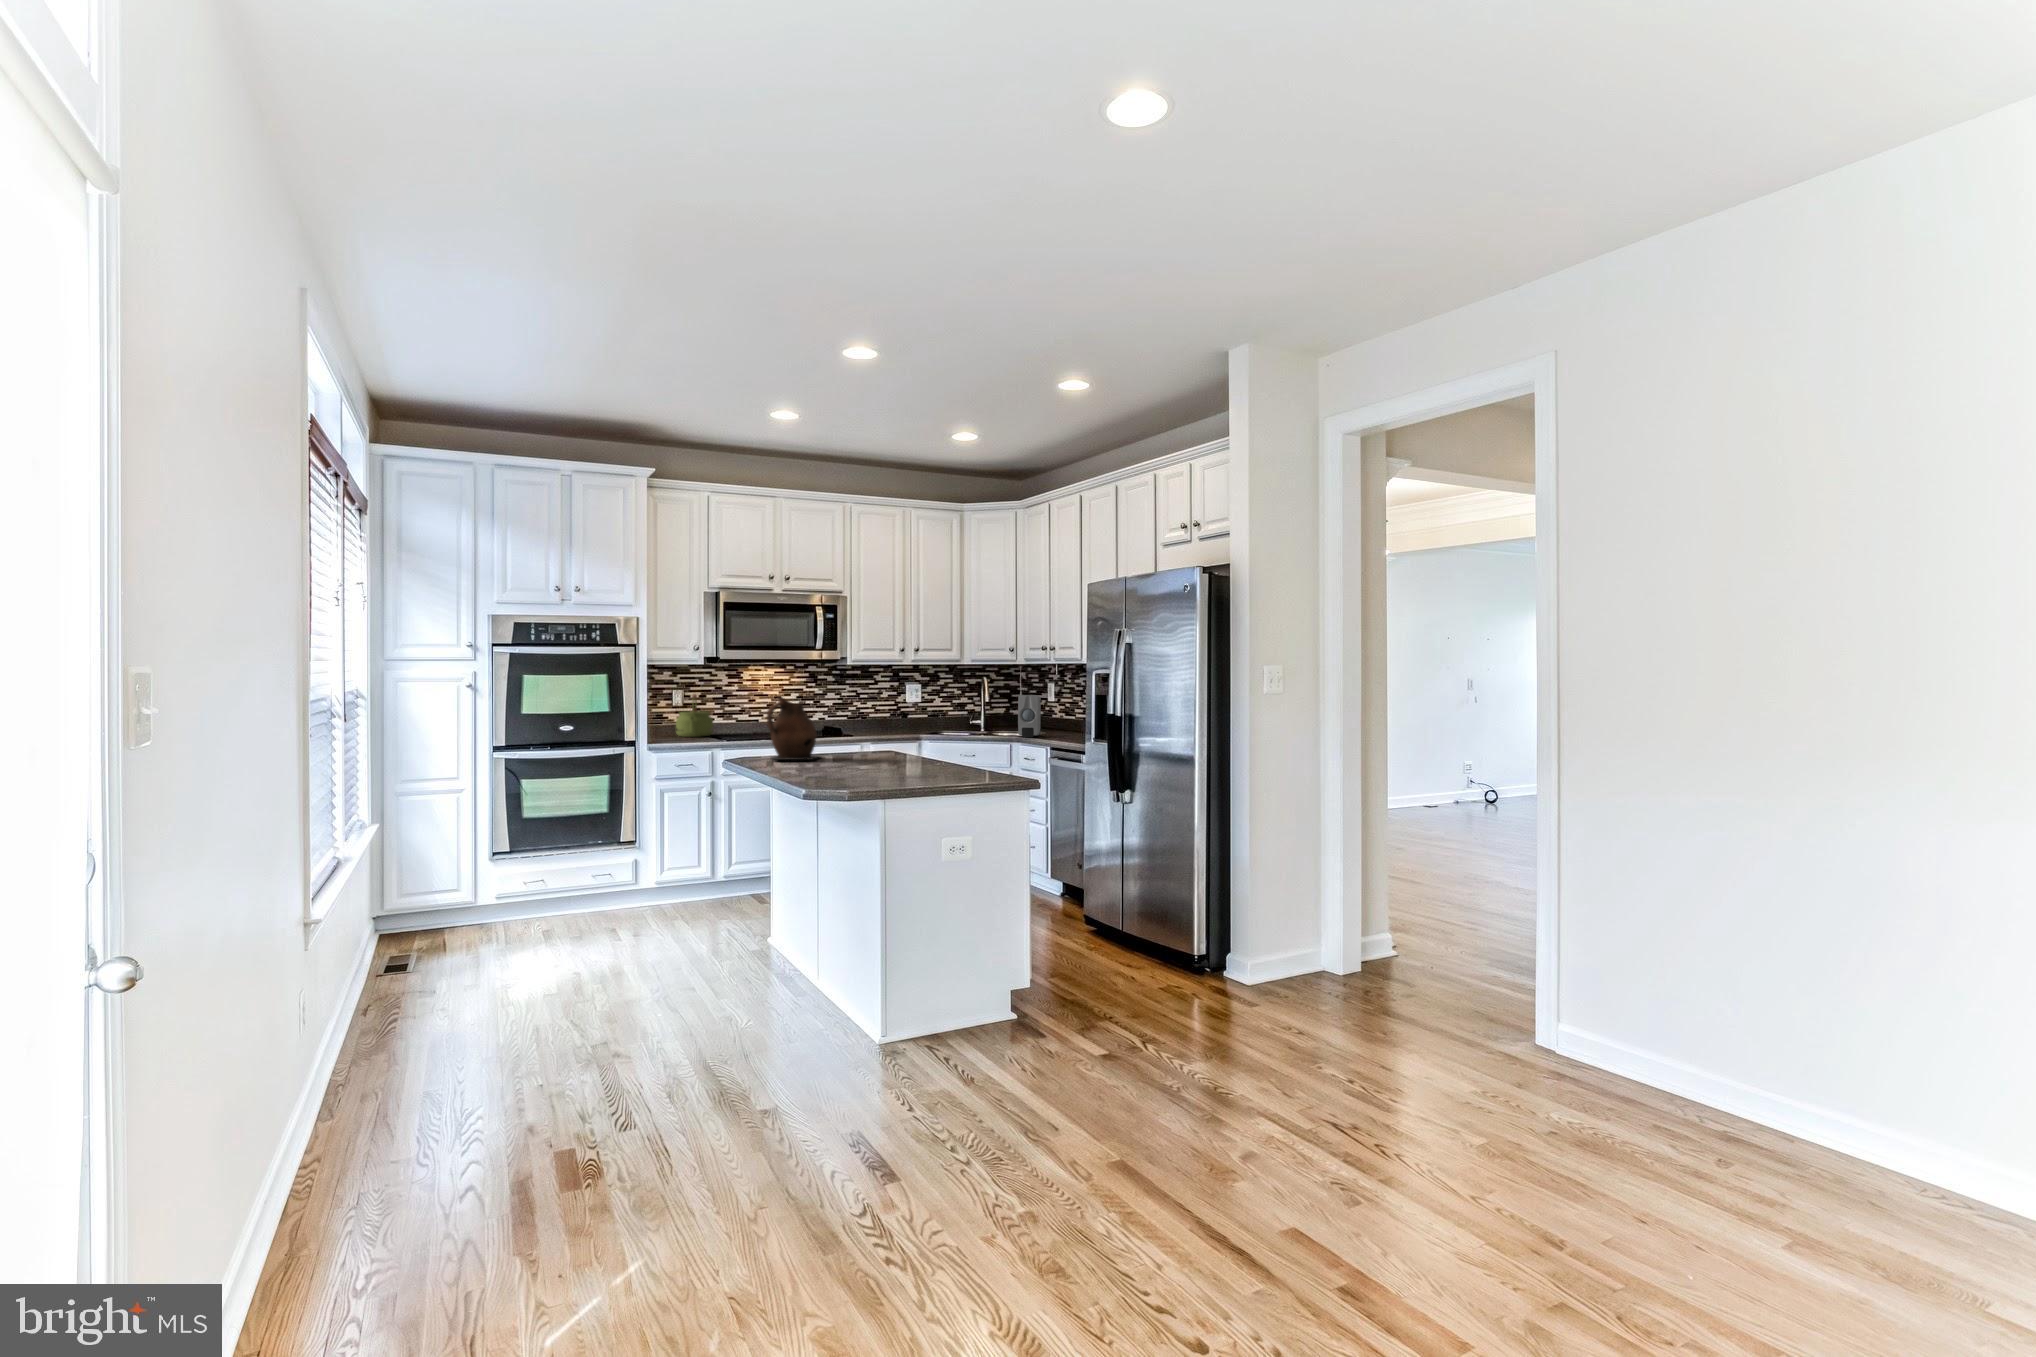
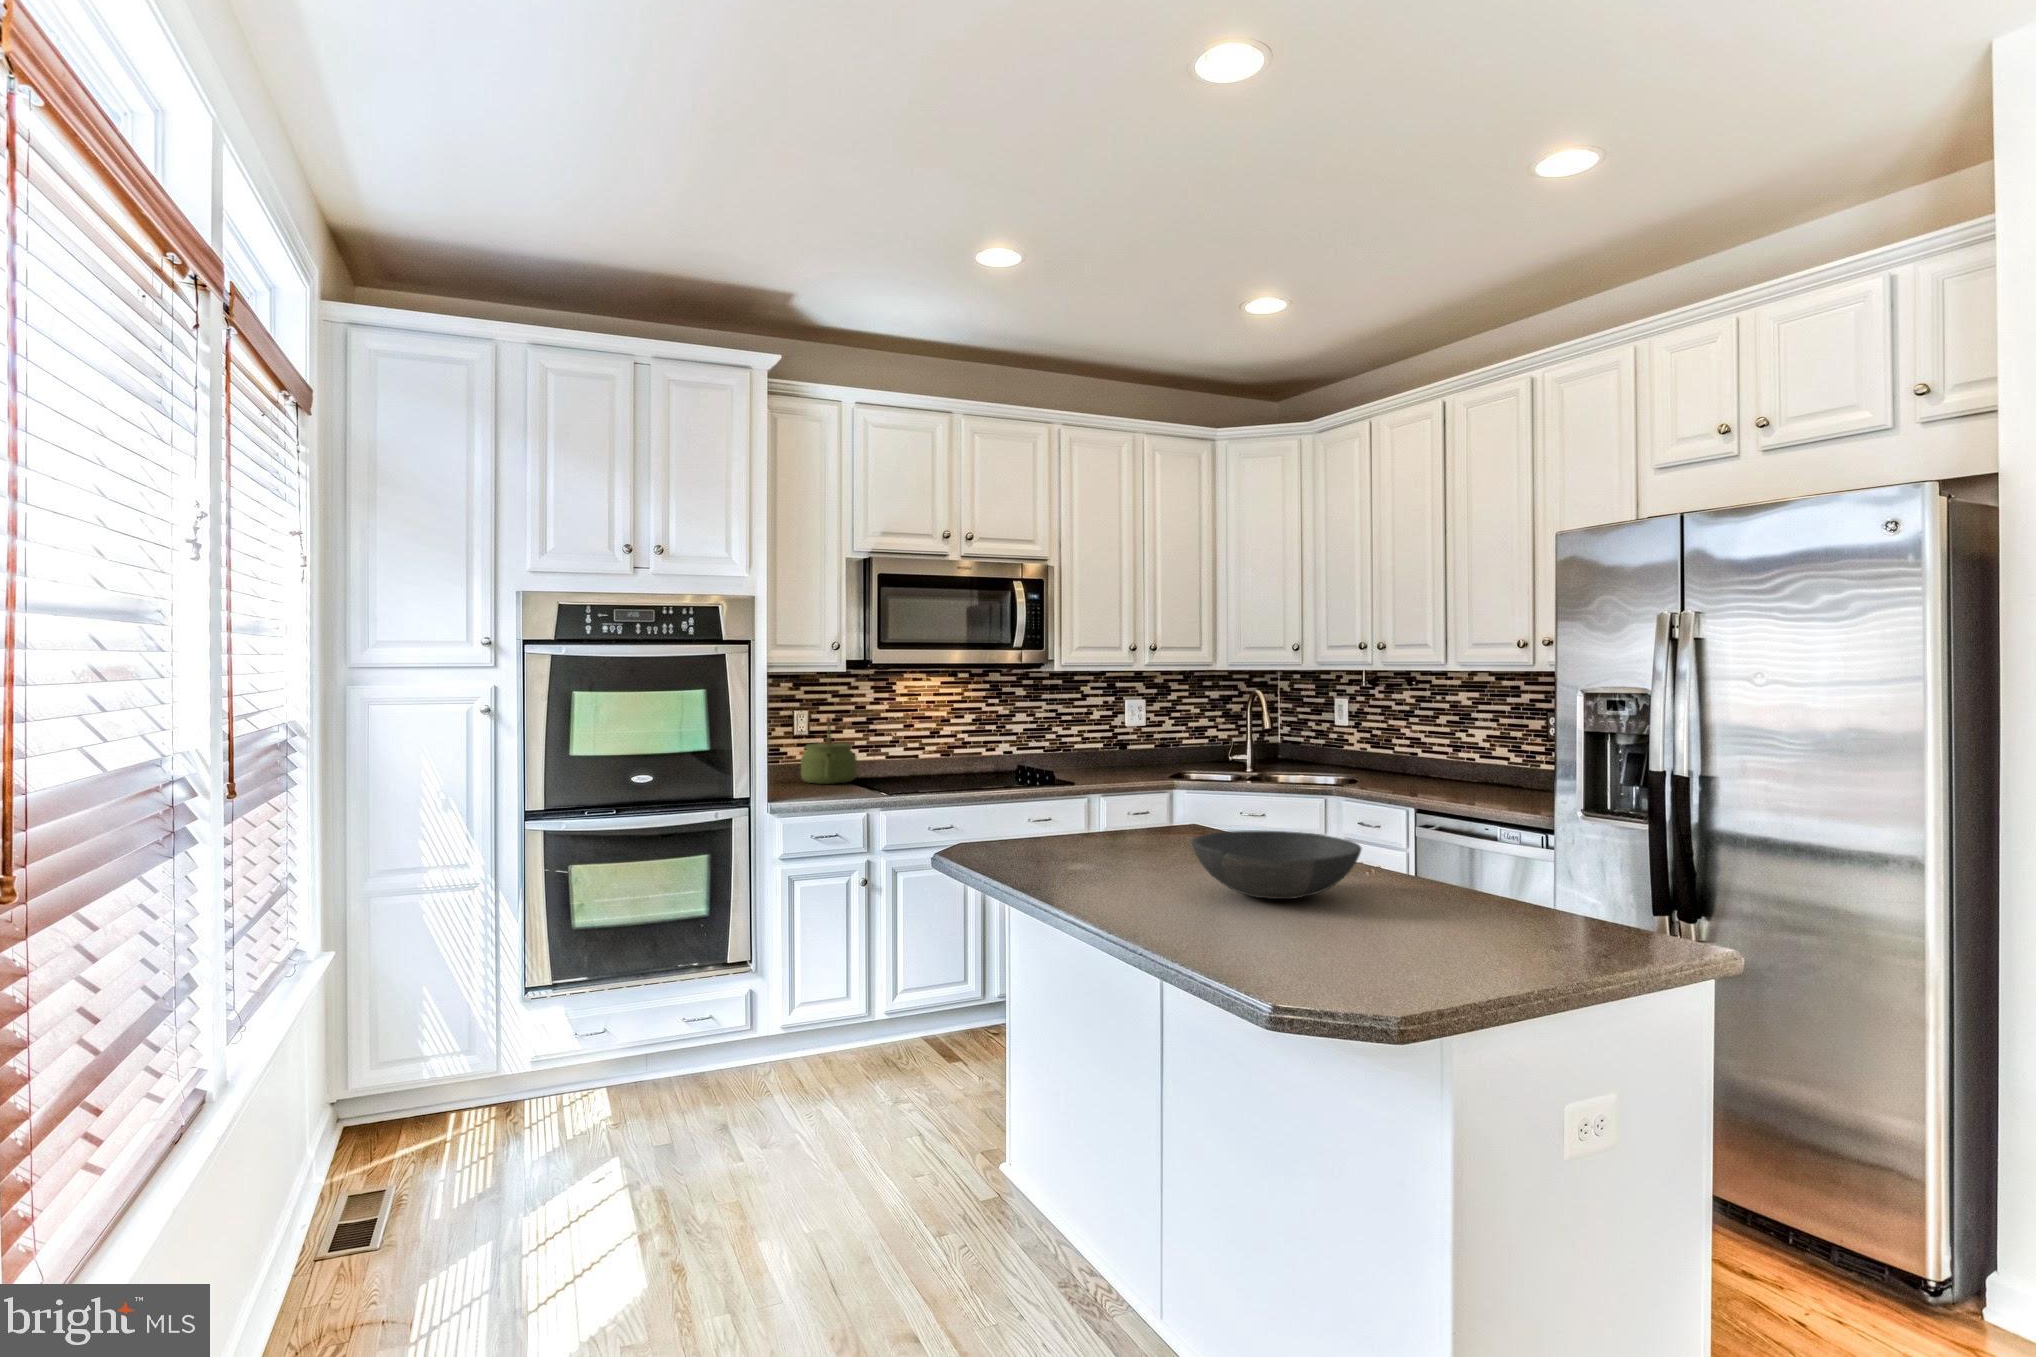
soap dispenser: present [1018,695,1041,737] -> none [1332,721,1367,787]
ceramic pitcher: present [767,697,819,760] -> none [1035,741,1136,867]
bowl: none [824,739,906,767] -> present [1191,831,1361,899]

